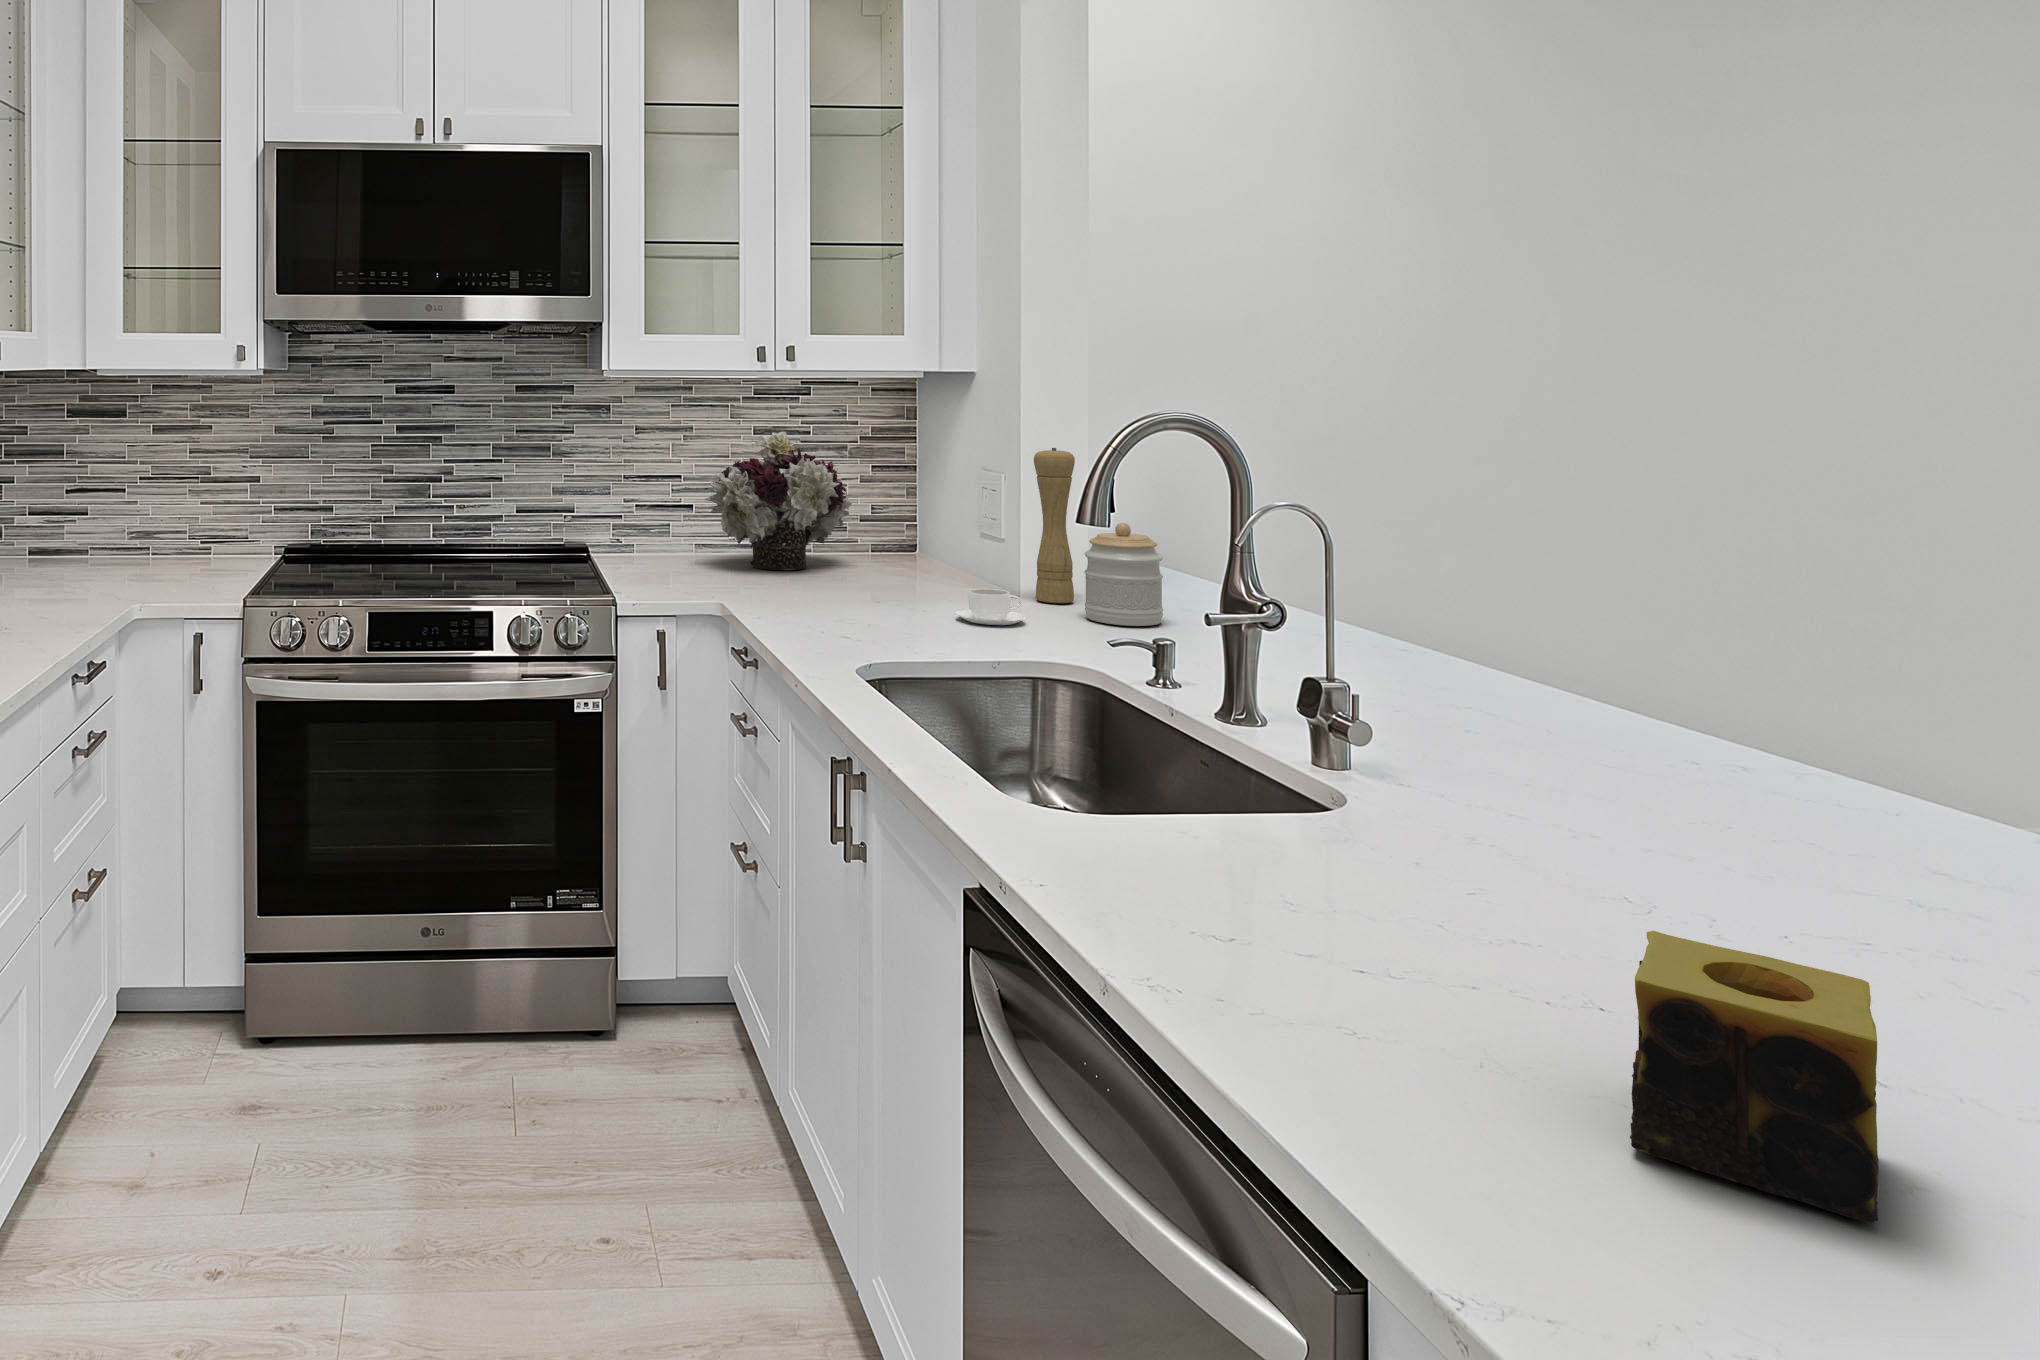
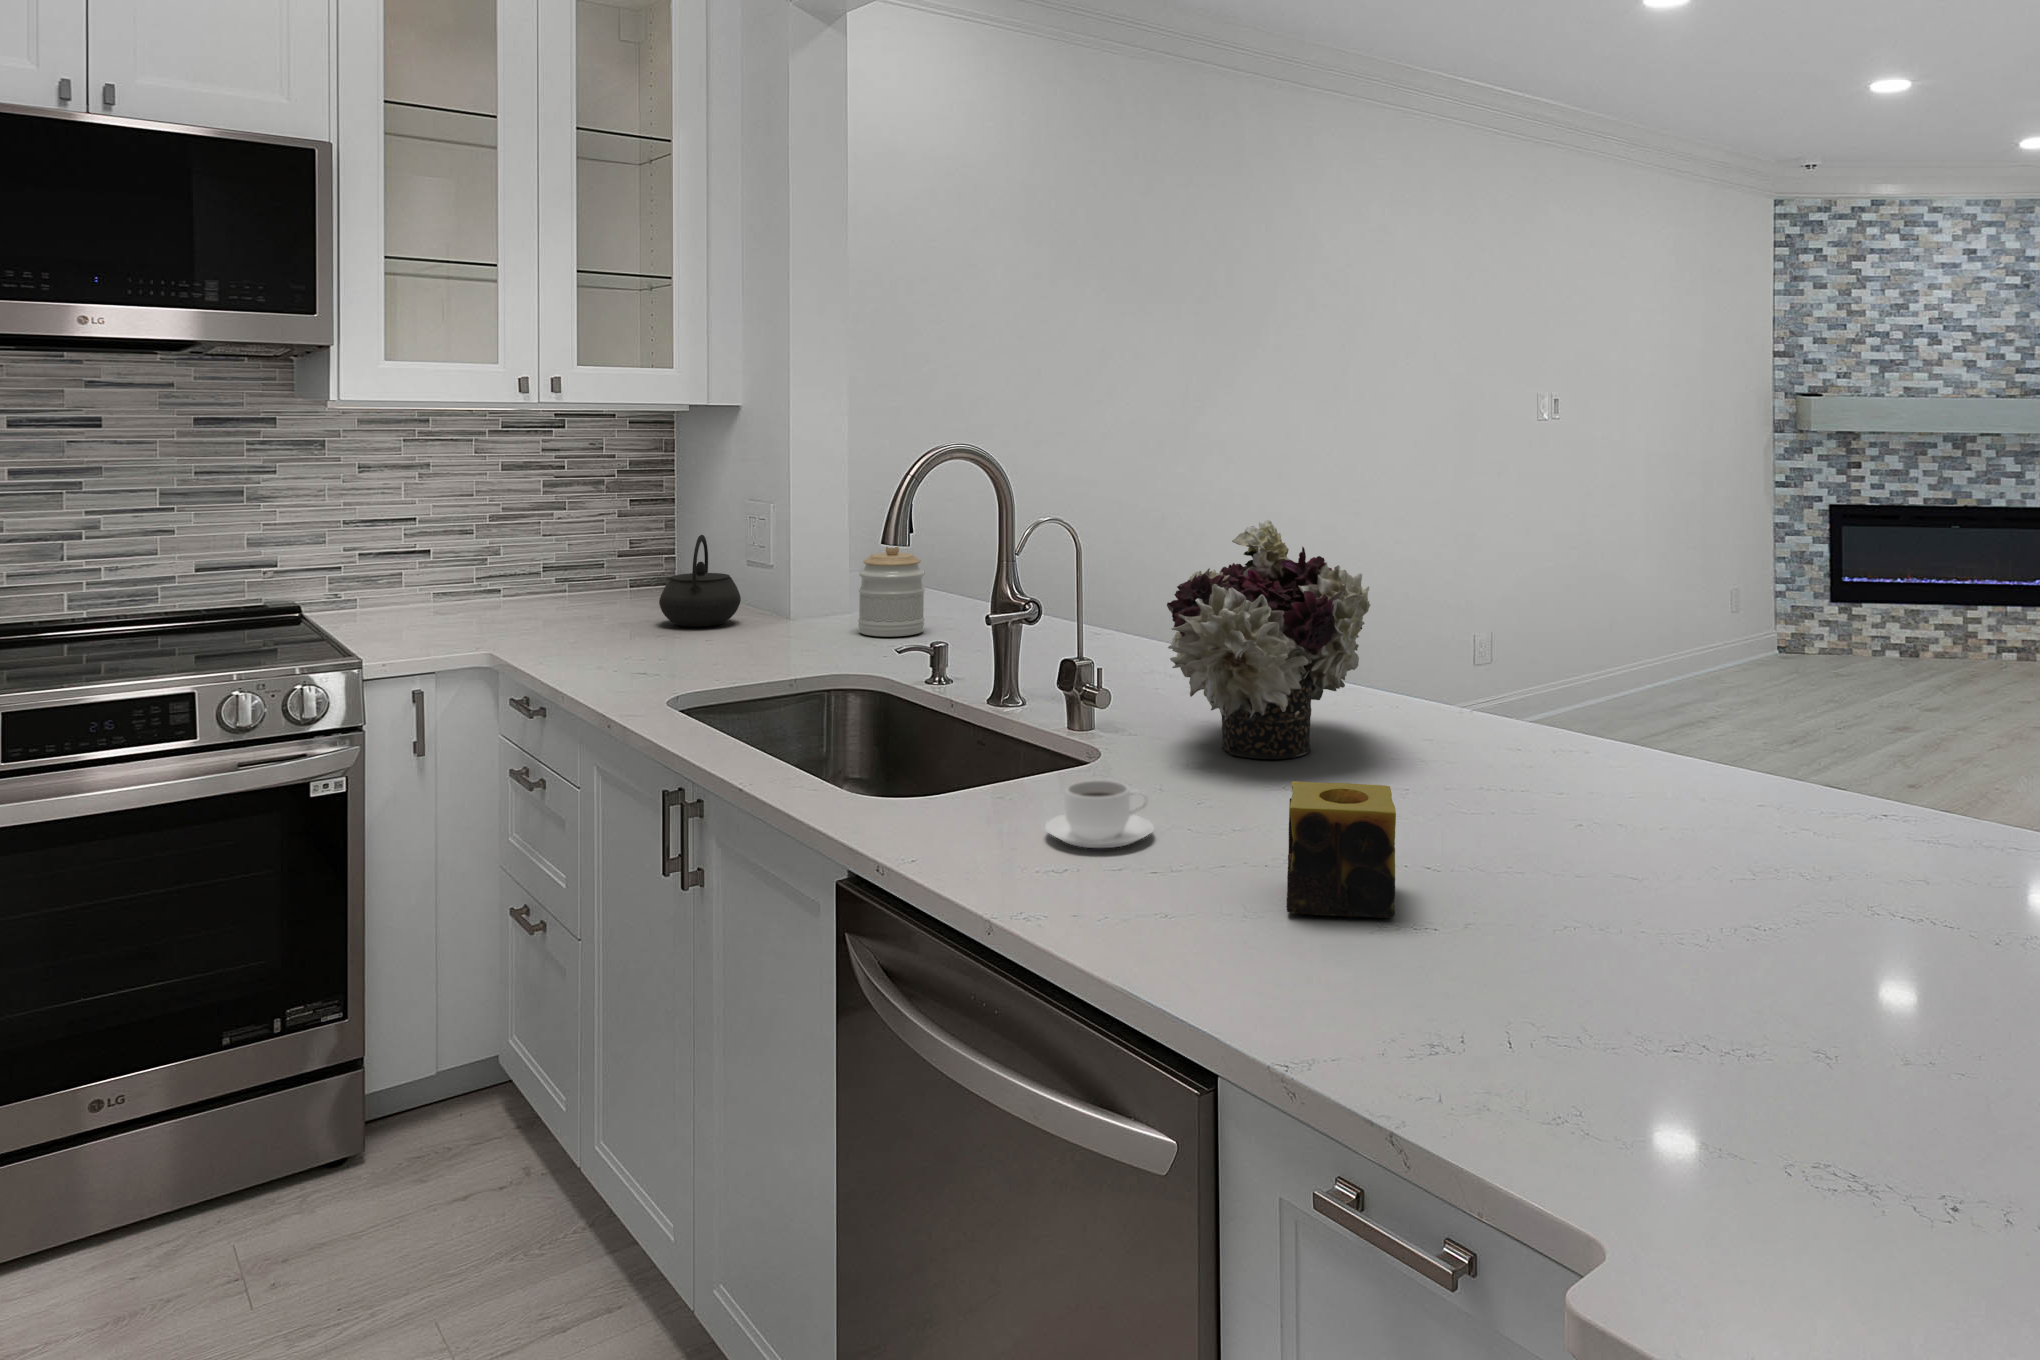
flower arrangement: present [705,432,852,570] -> present [1167,520,1370,759]
pepper mill: present [1034,448,1075,603] -> none [810,476,847,623]
kettle: none [881,503,962,594] -> present [659,535,741,627]
coffee cup: present [956,589,1026,625] -> present [1045,780,1154,848]

